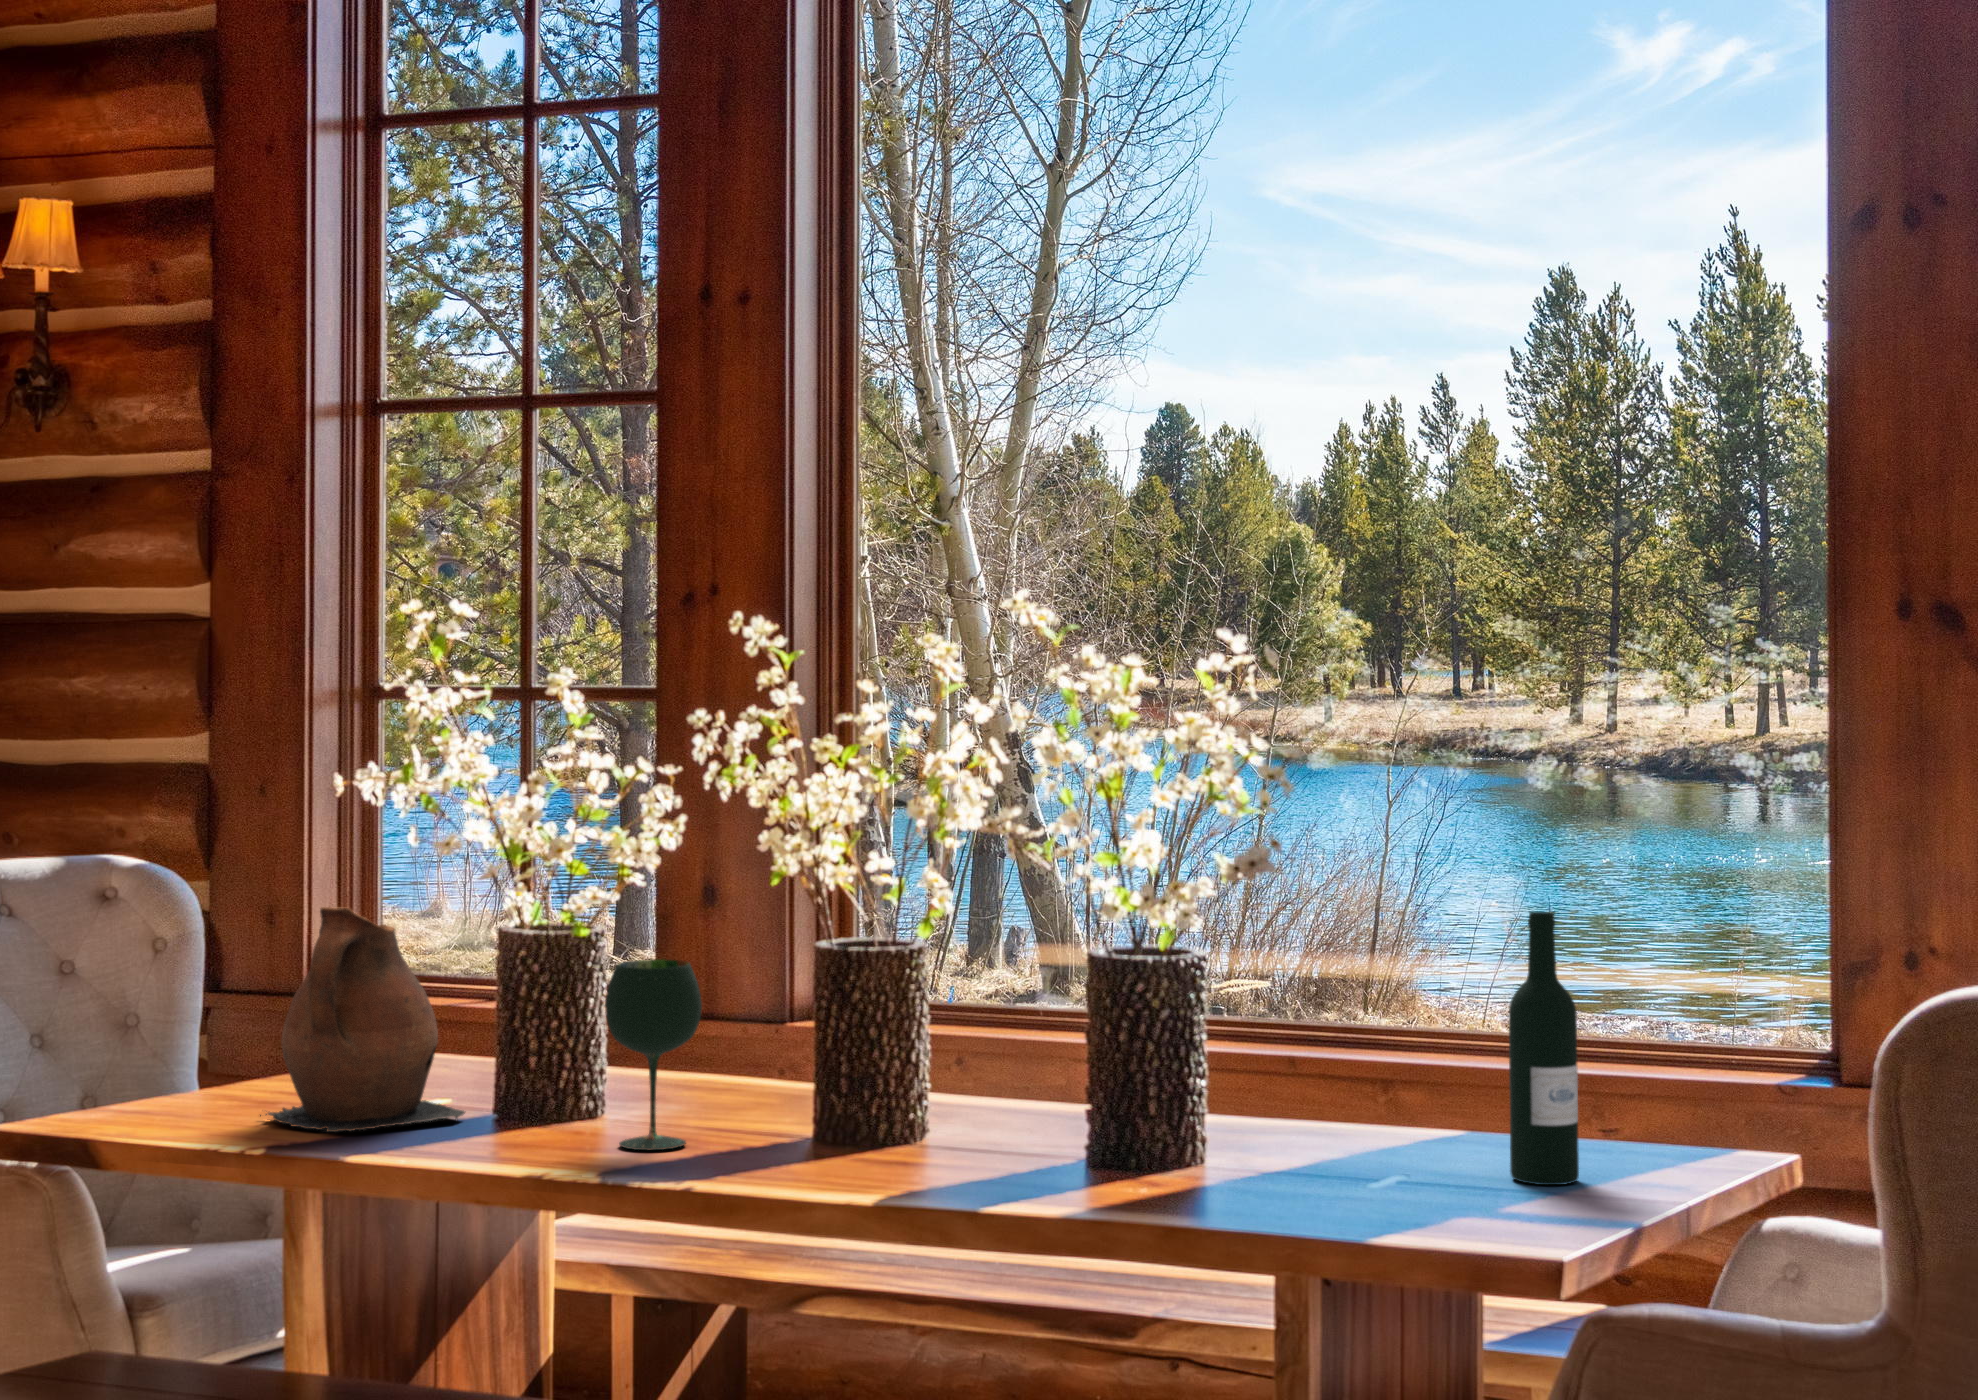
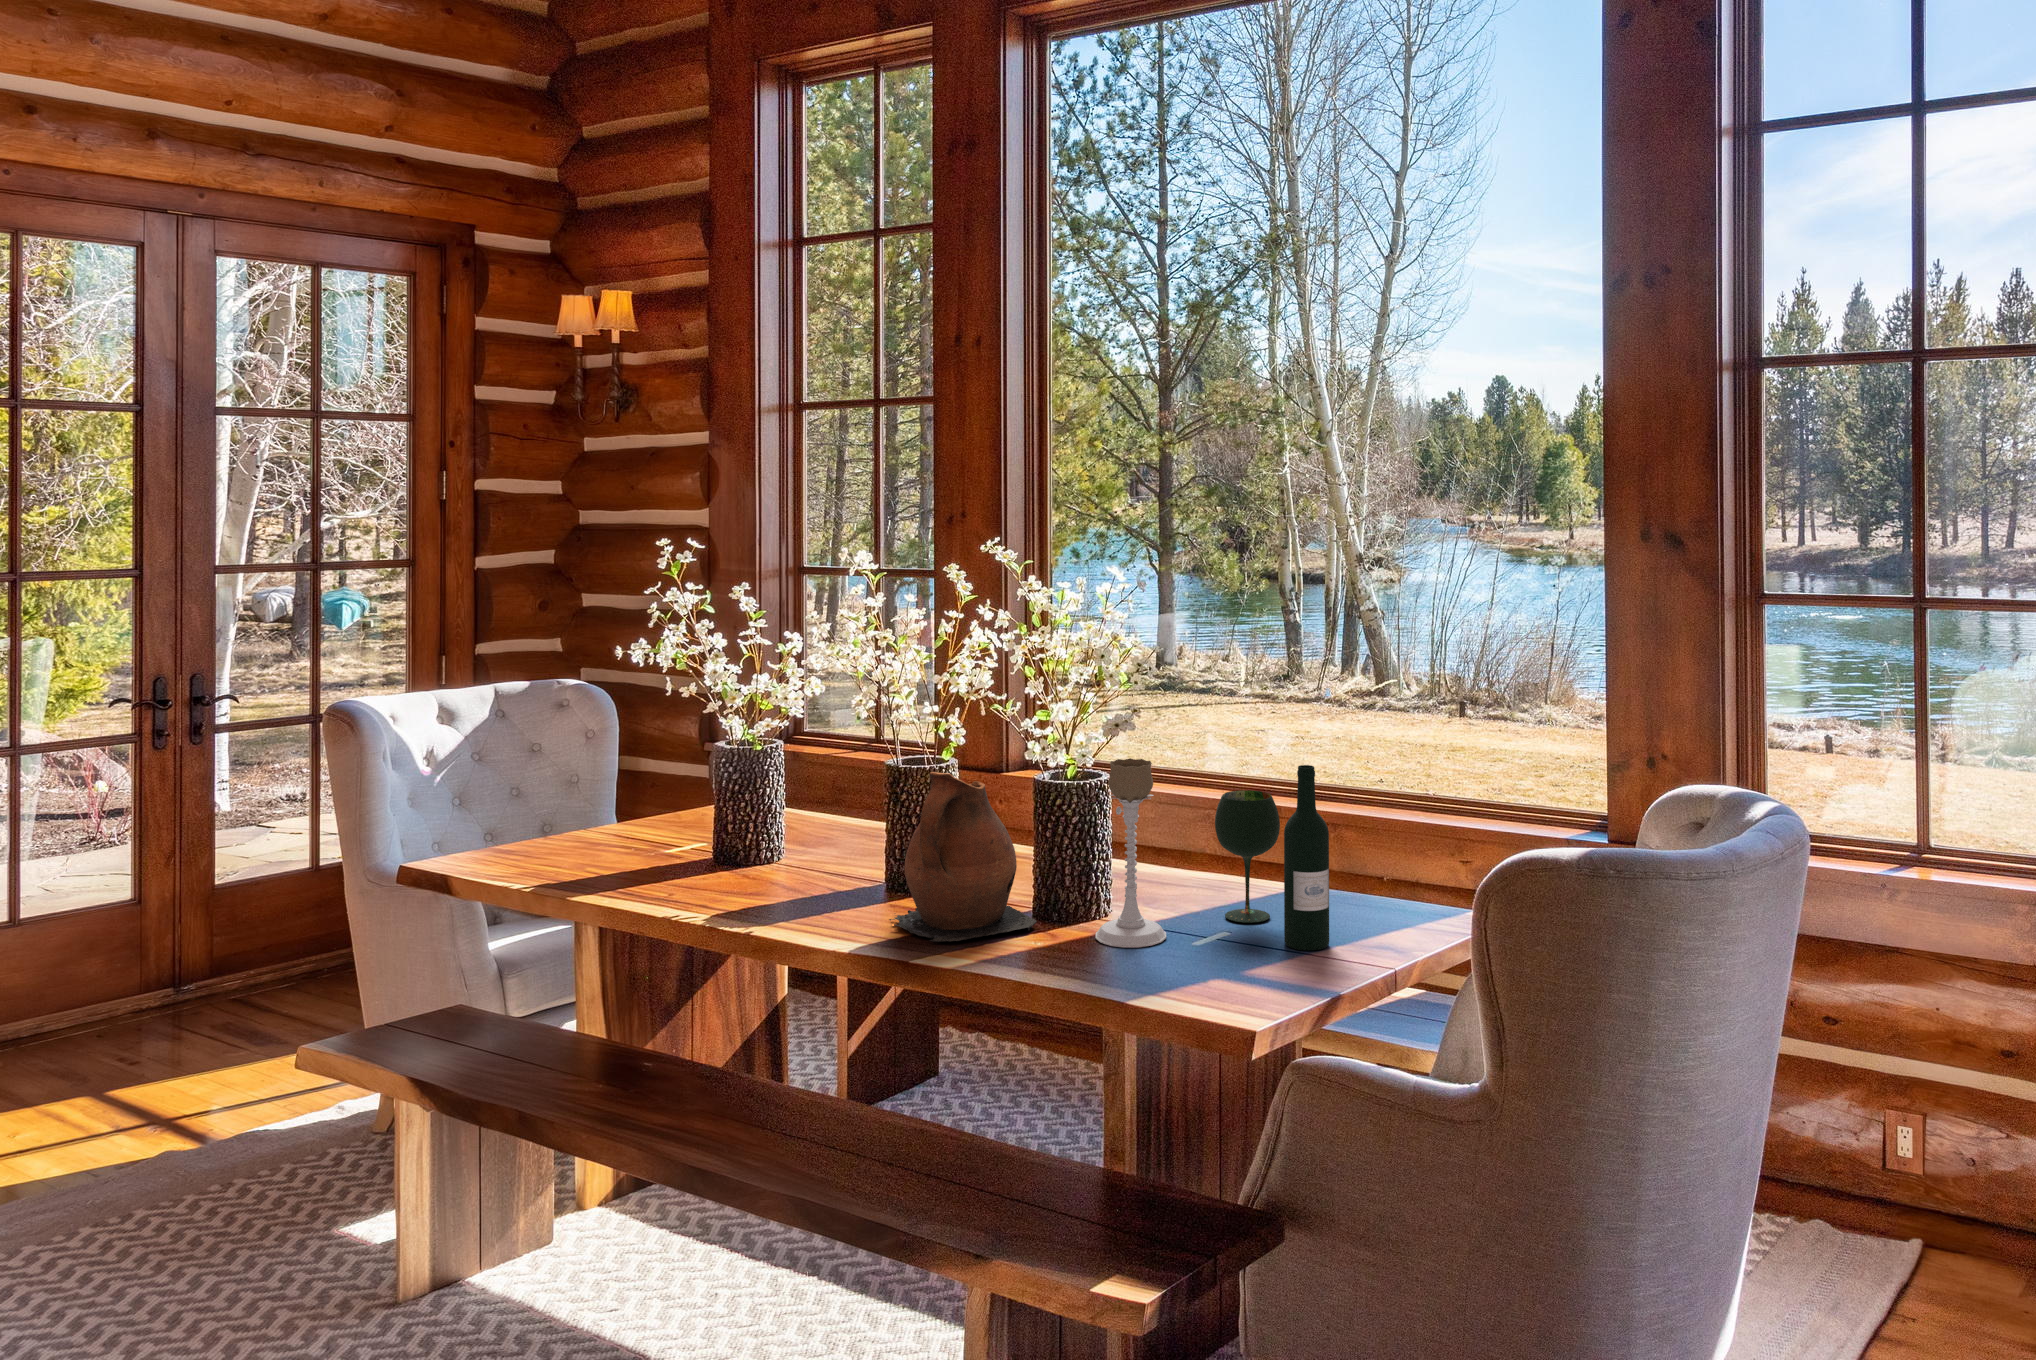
ceramic pitcher: present [260,907,465,1132] -> present [889,772,1037,942]
candle holder: none [1224,910,1334,1190] -> present [1095,758,1166,948]
wine glass: present [605,959,702,1150] -> present [1215,790,1280,923]

